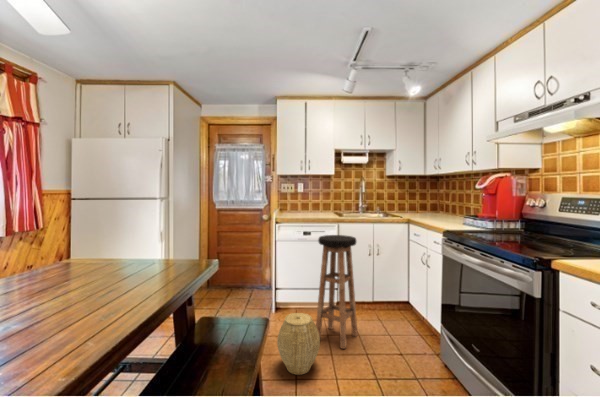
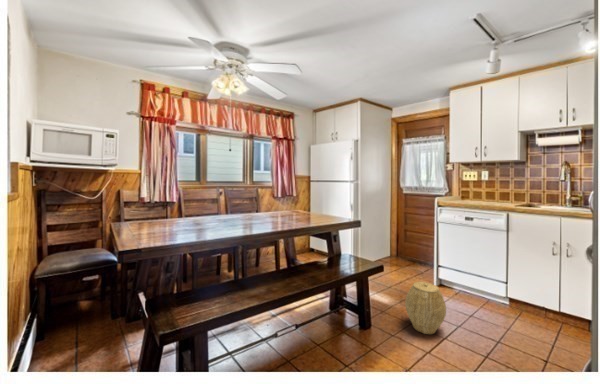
bar stool: present [316,235,358,349] -> none [457,222,515,337]

